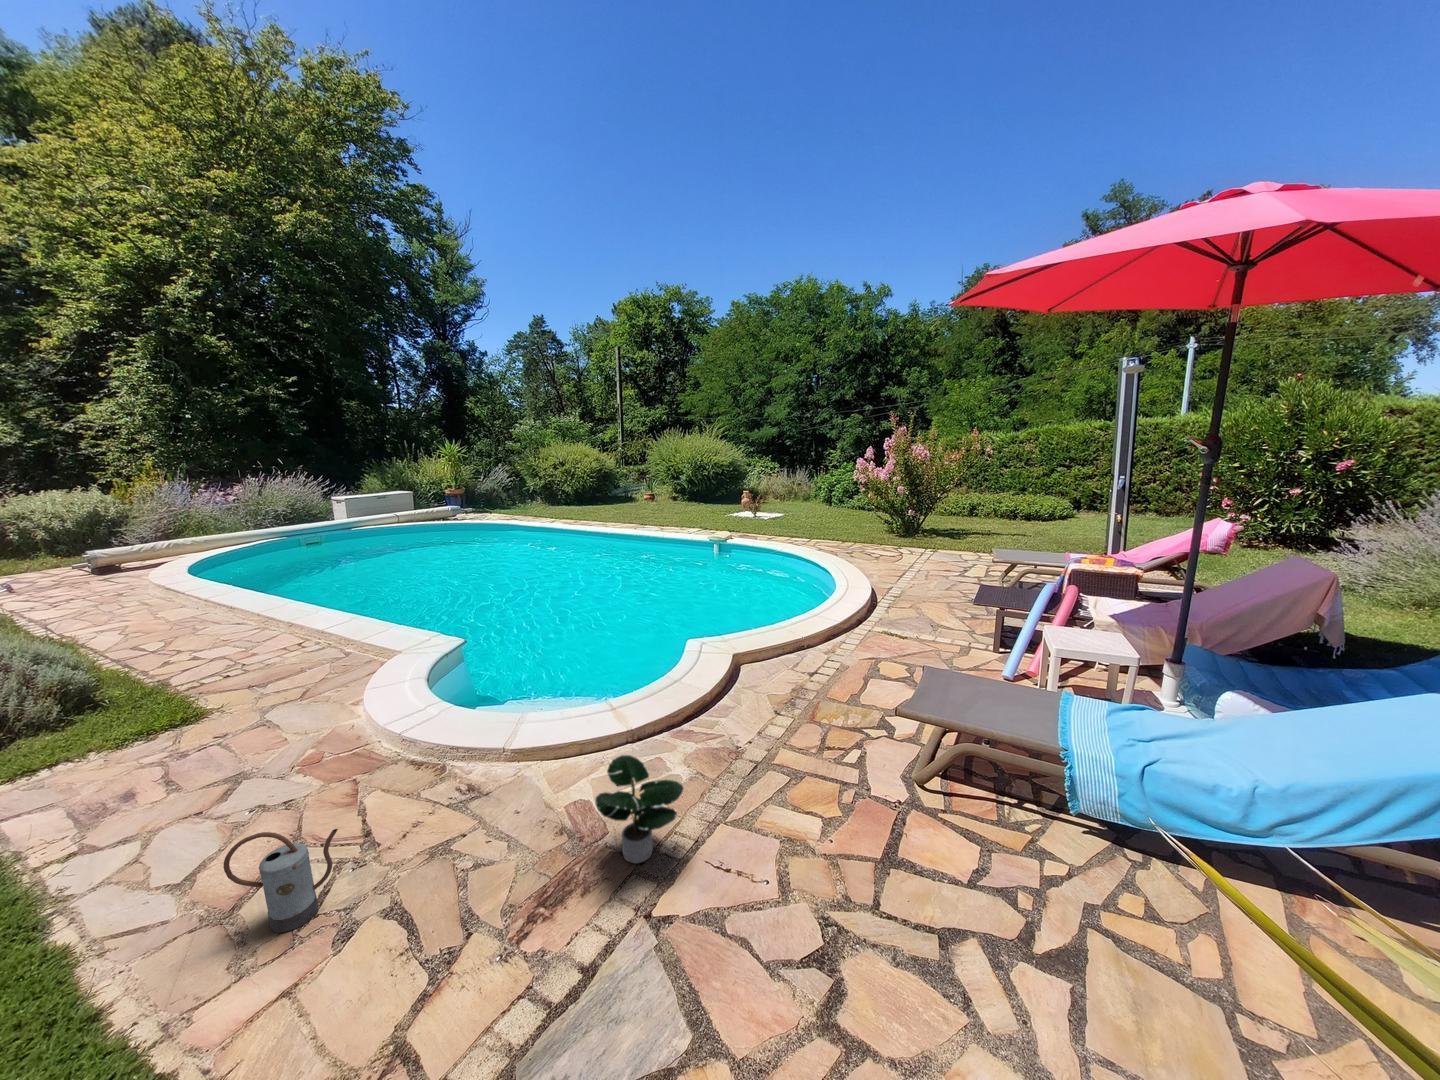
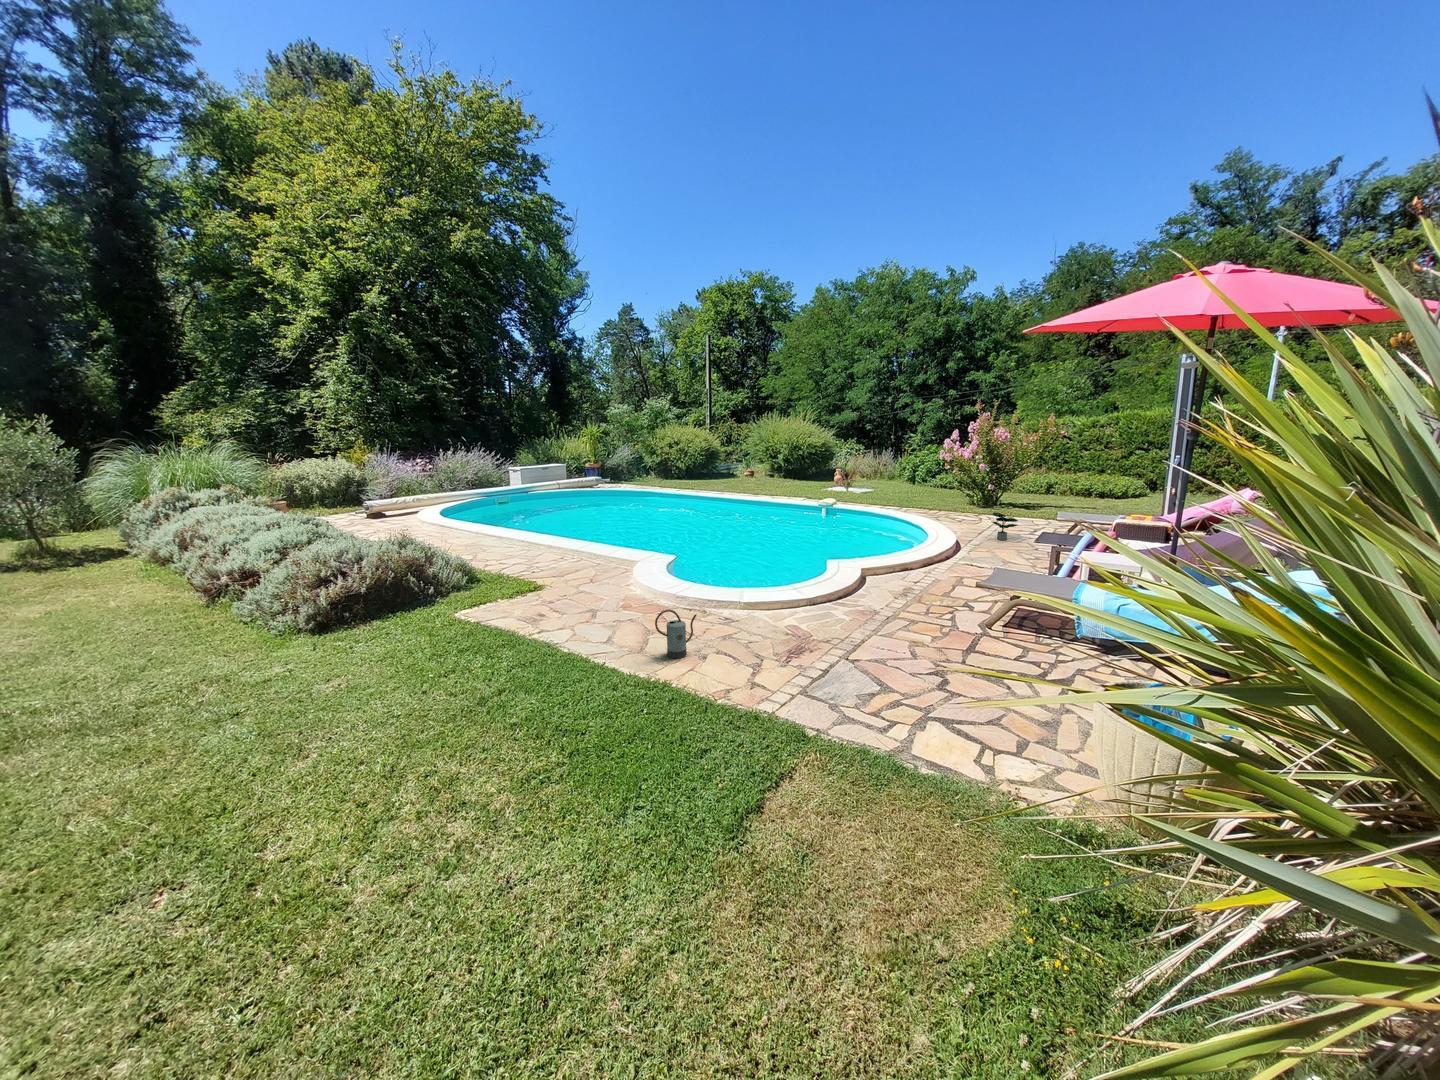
potted plant: present [595,755,684,863] -> present [992,513,1018,540]

